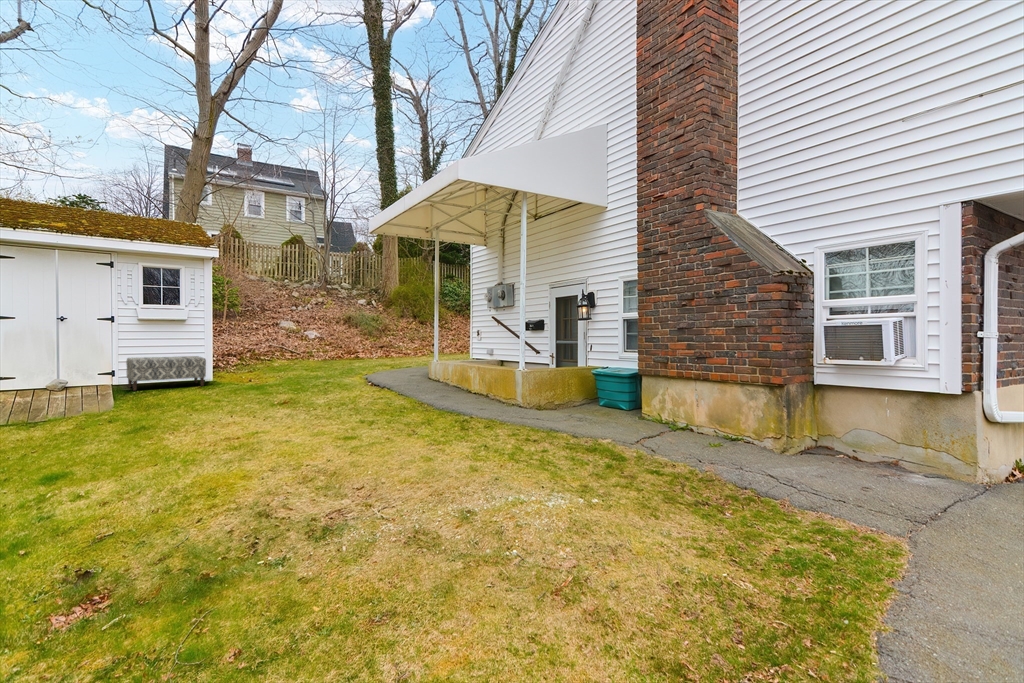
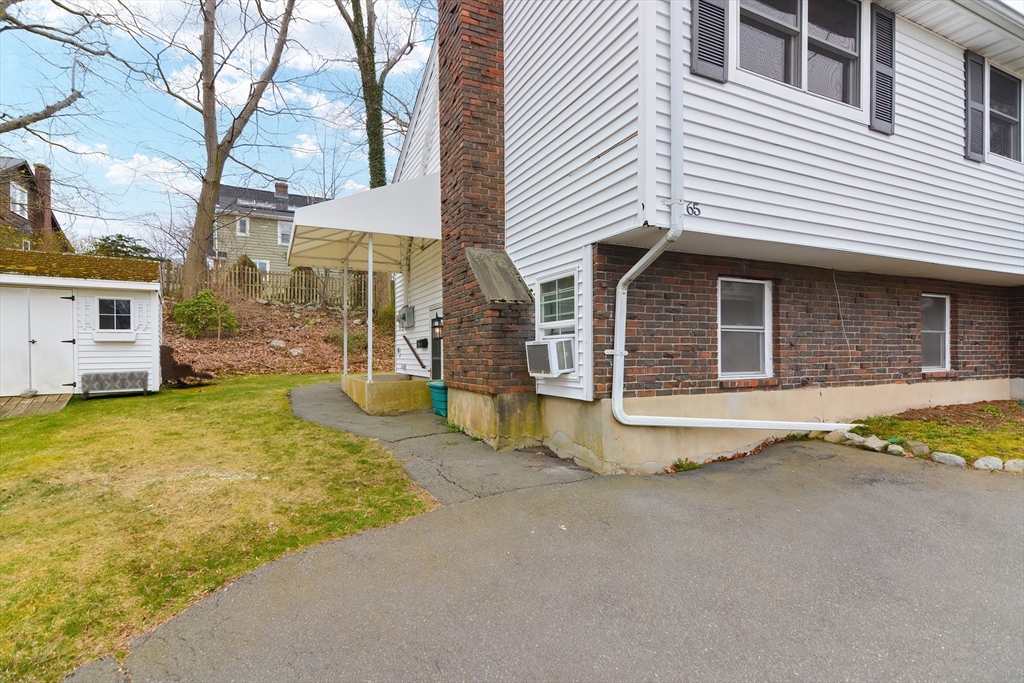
lounge chair: none [196,326,257,378] -> present [160,345,213,389]

